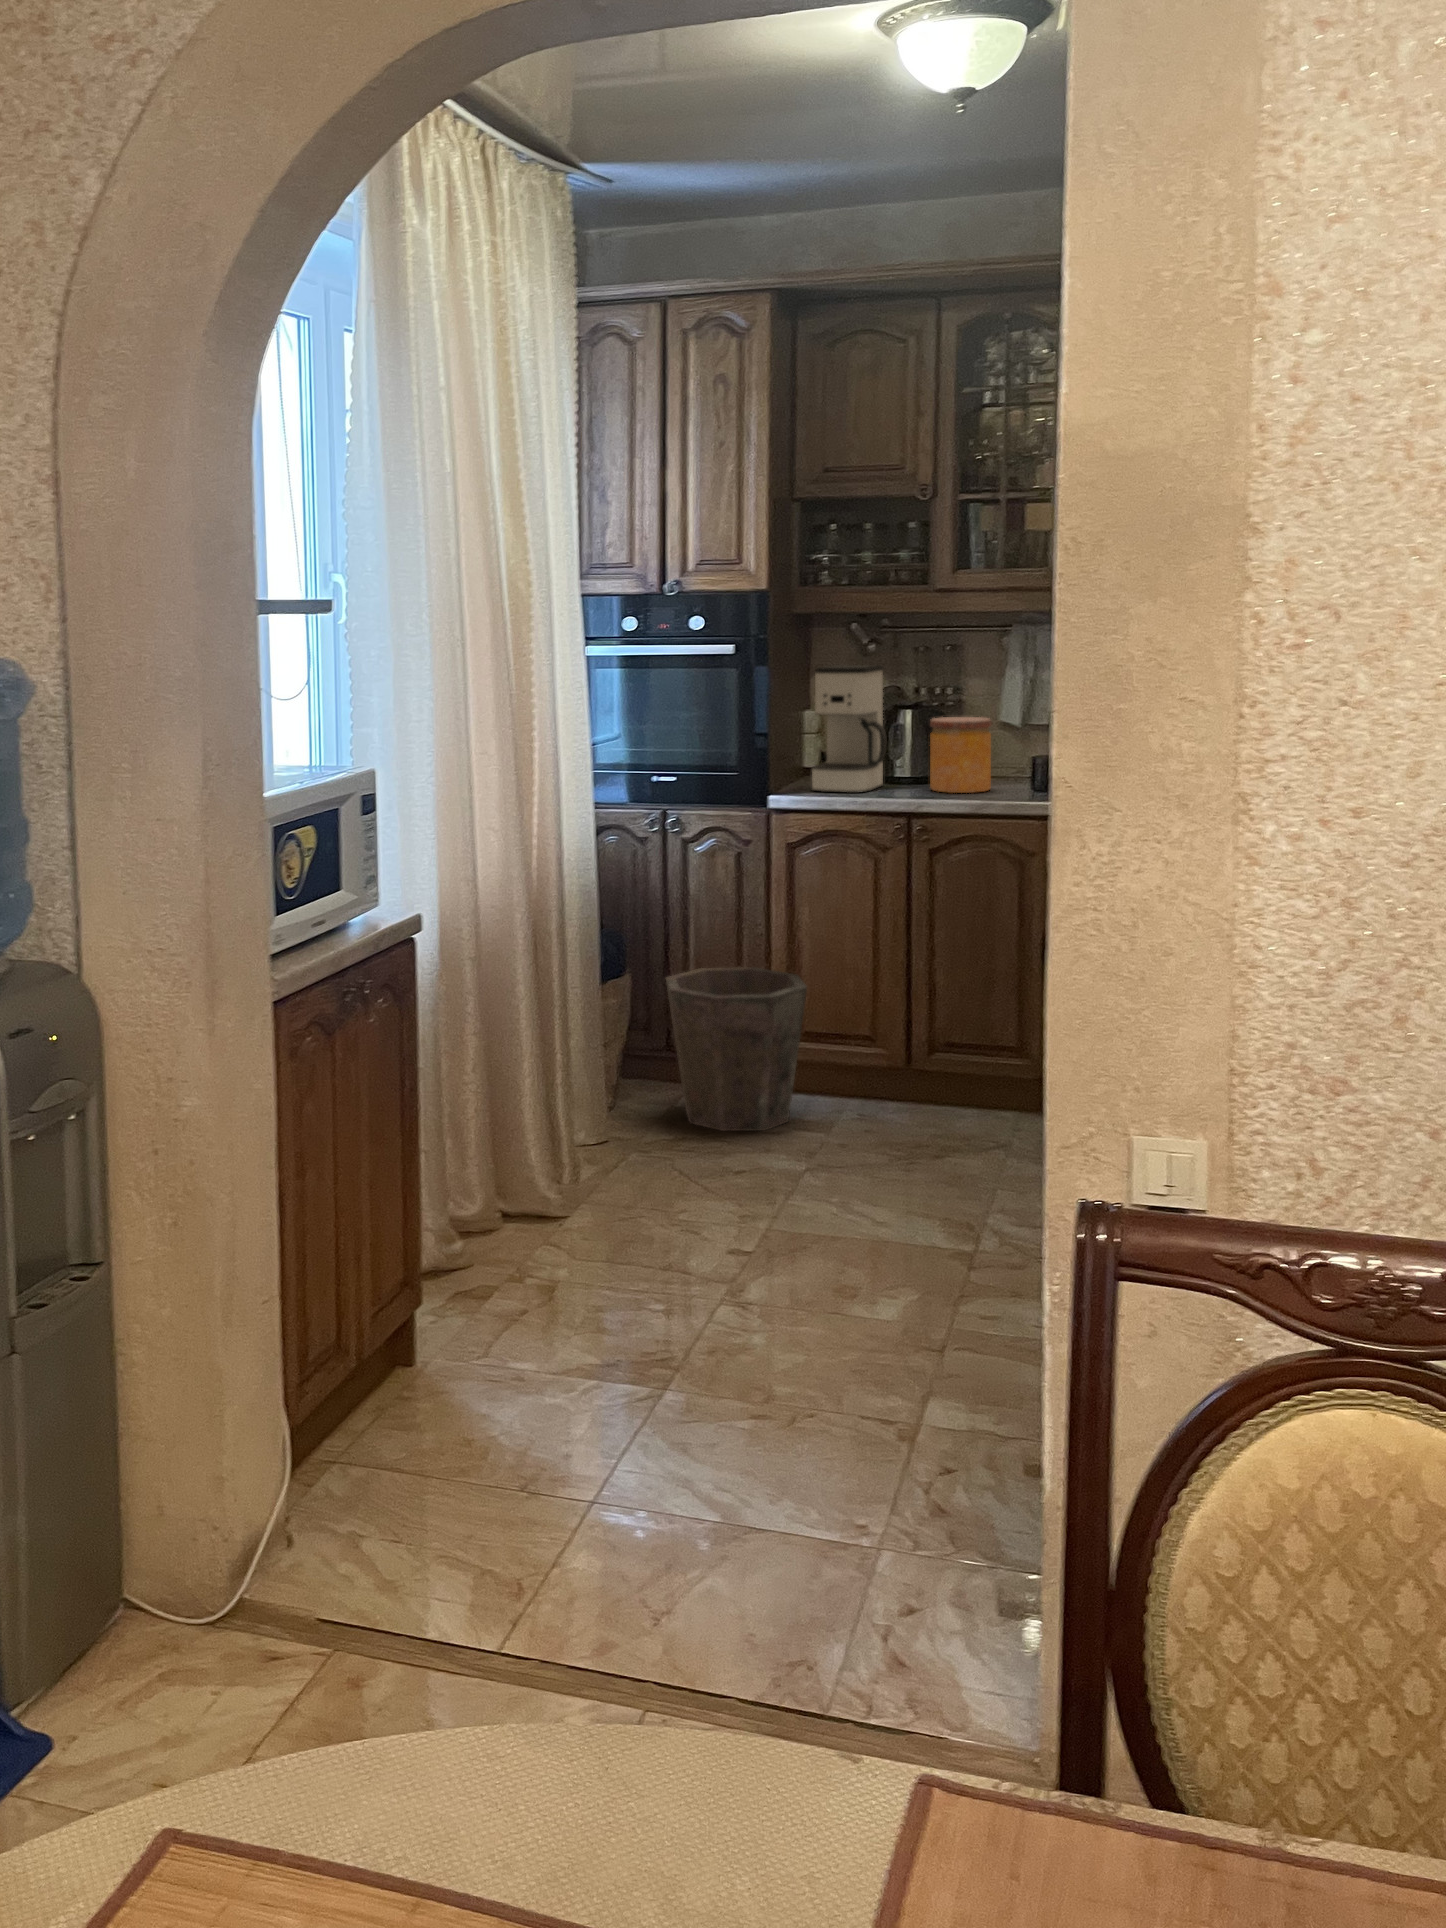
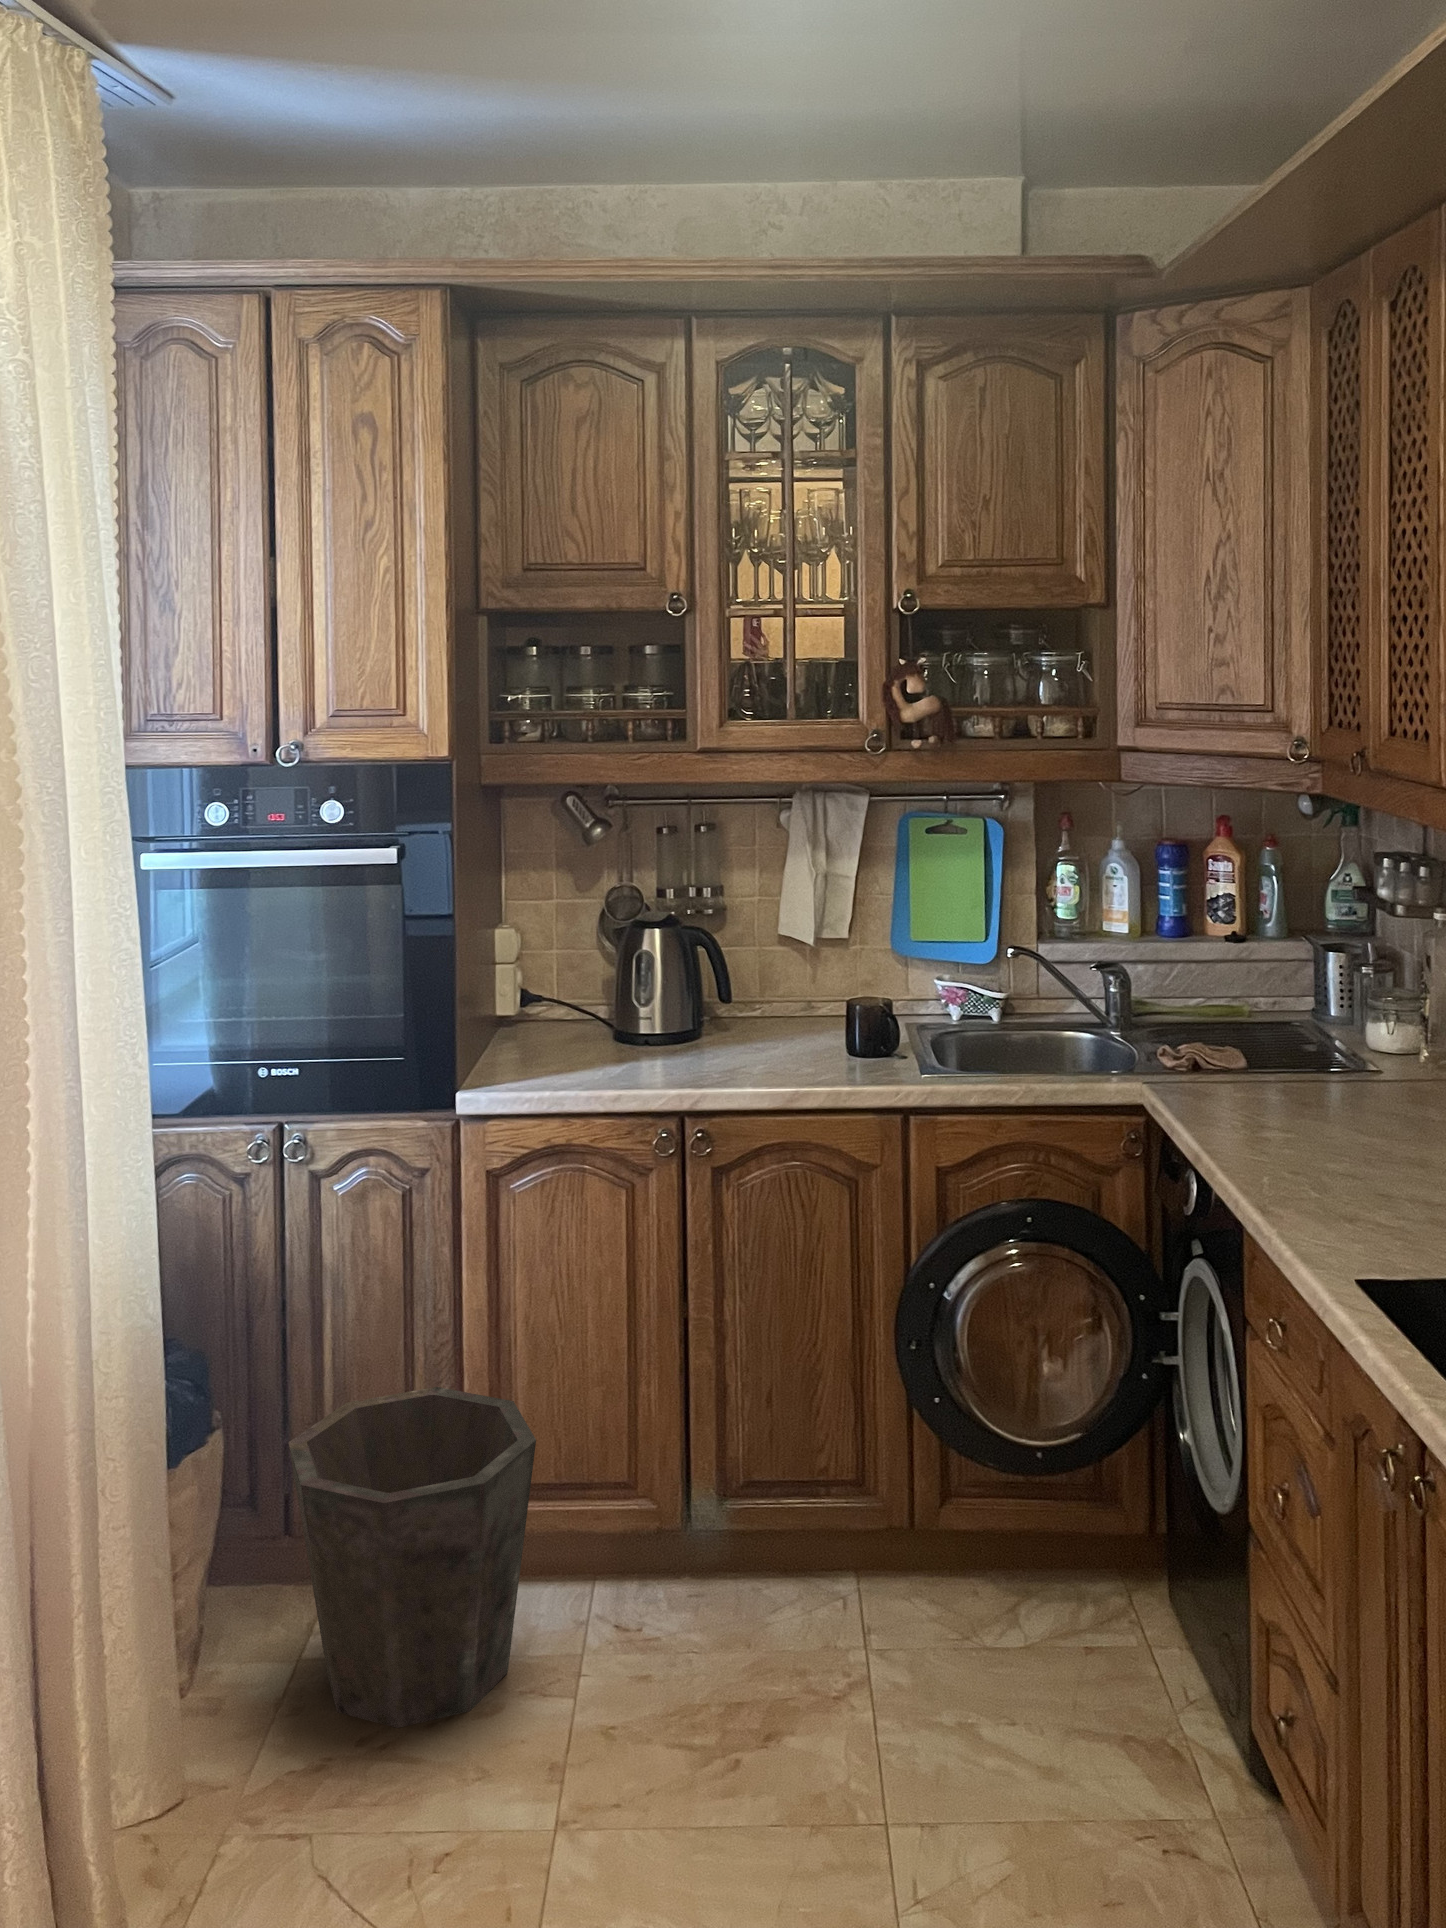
coffee maker: present [812,665,887,793] -> none [520,868,636,1081]
jar: present [930,717,992,793] -> none [700,945,792,1072]

